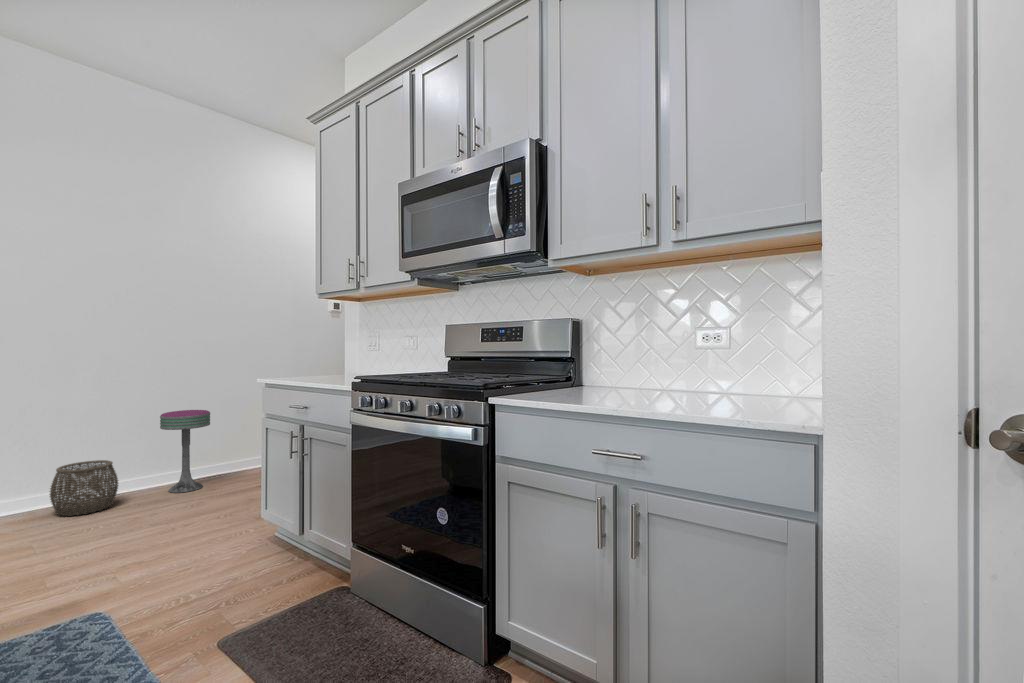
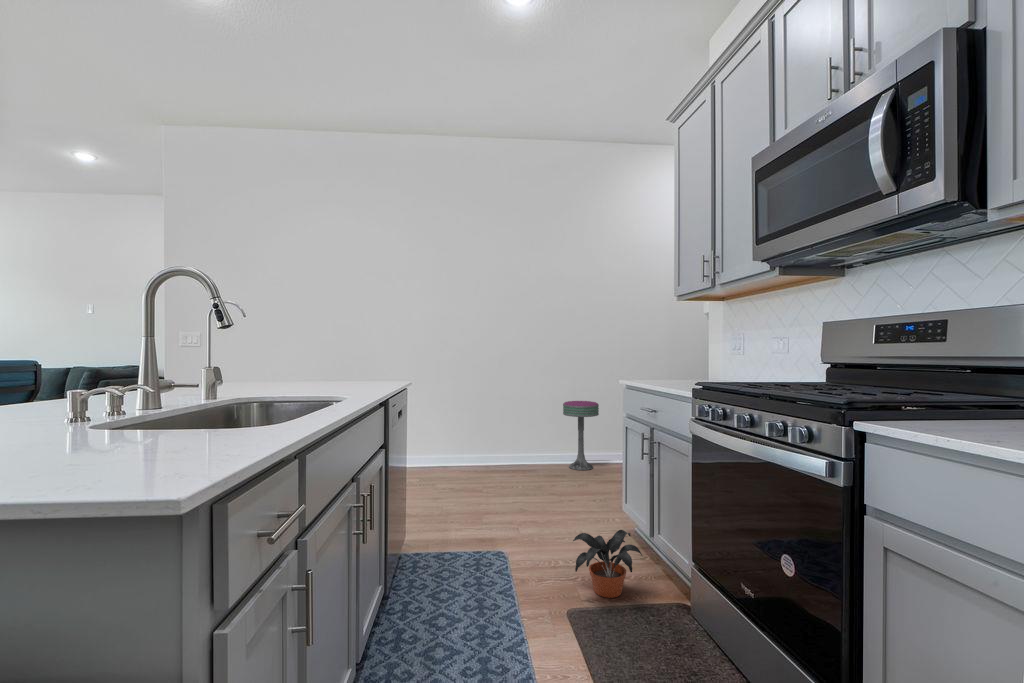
woven basket: present [50,460,118,516] -> none [497,433,536,473]
potted plant: none [213,536,298,612] -> present [573,530,642,598]

